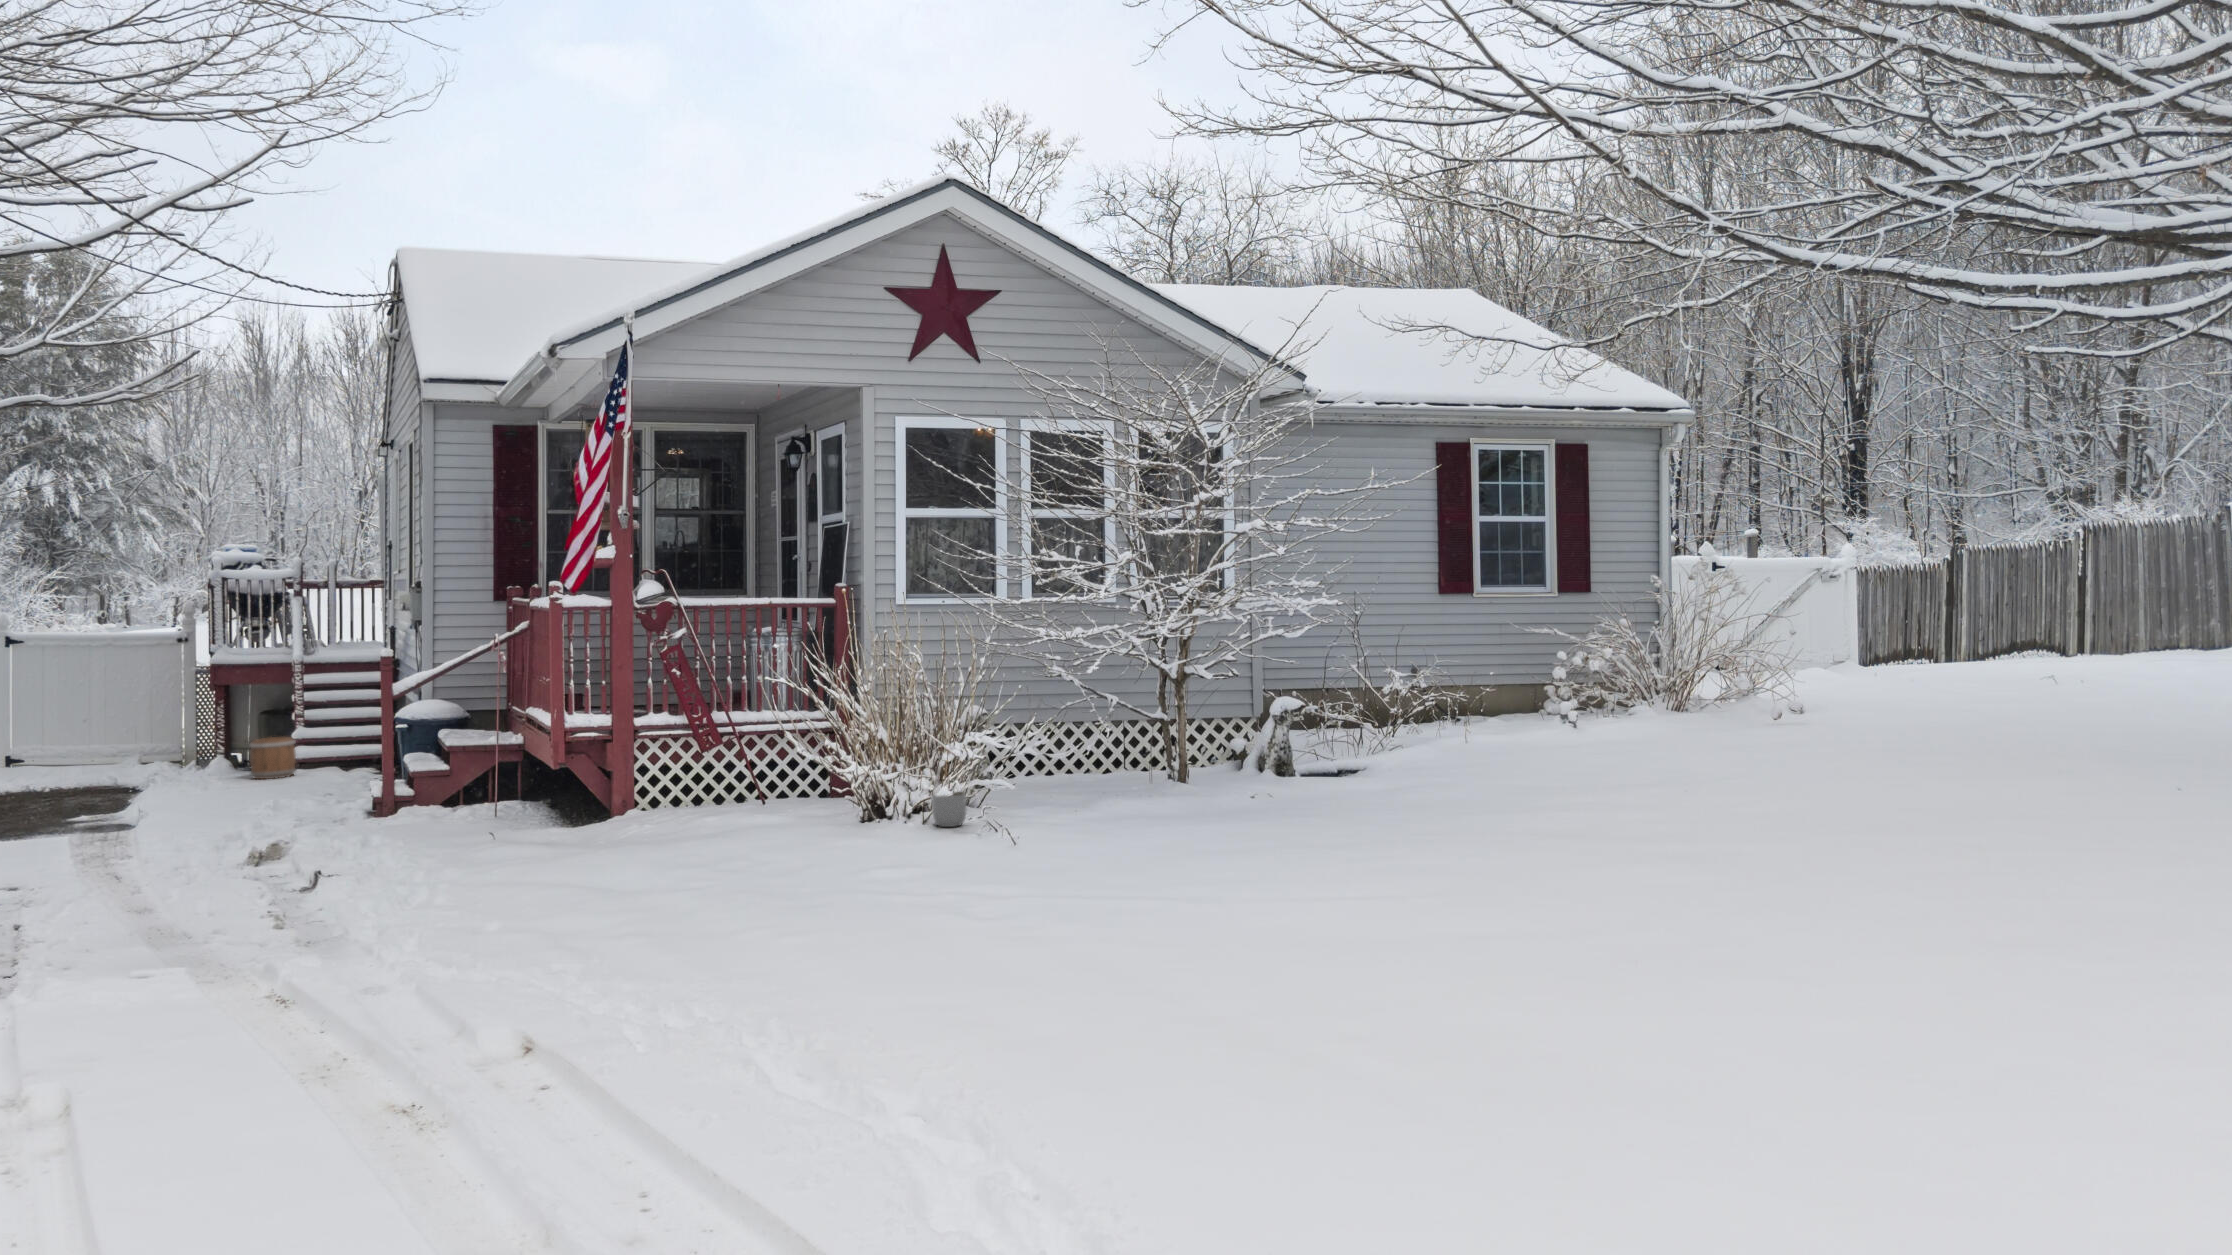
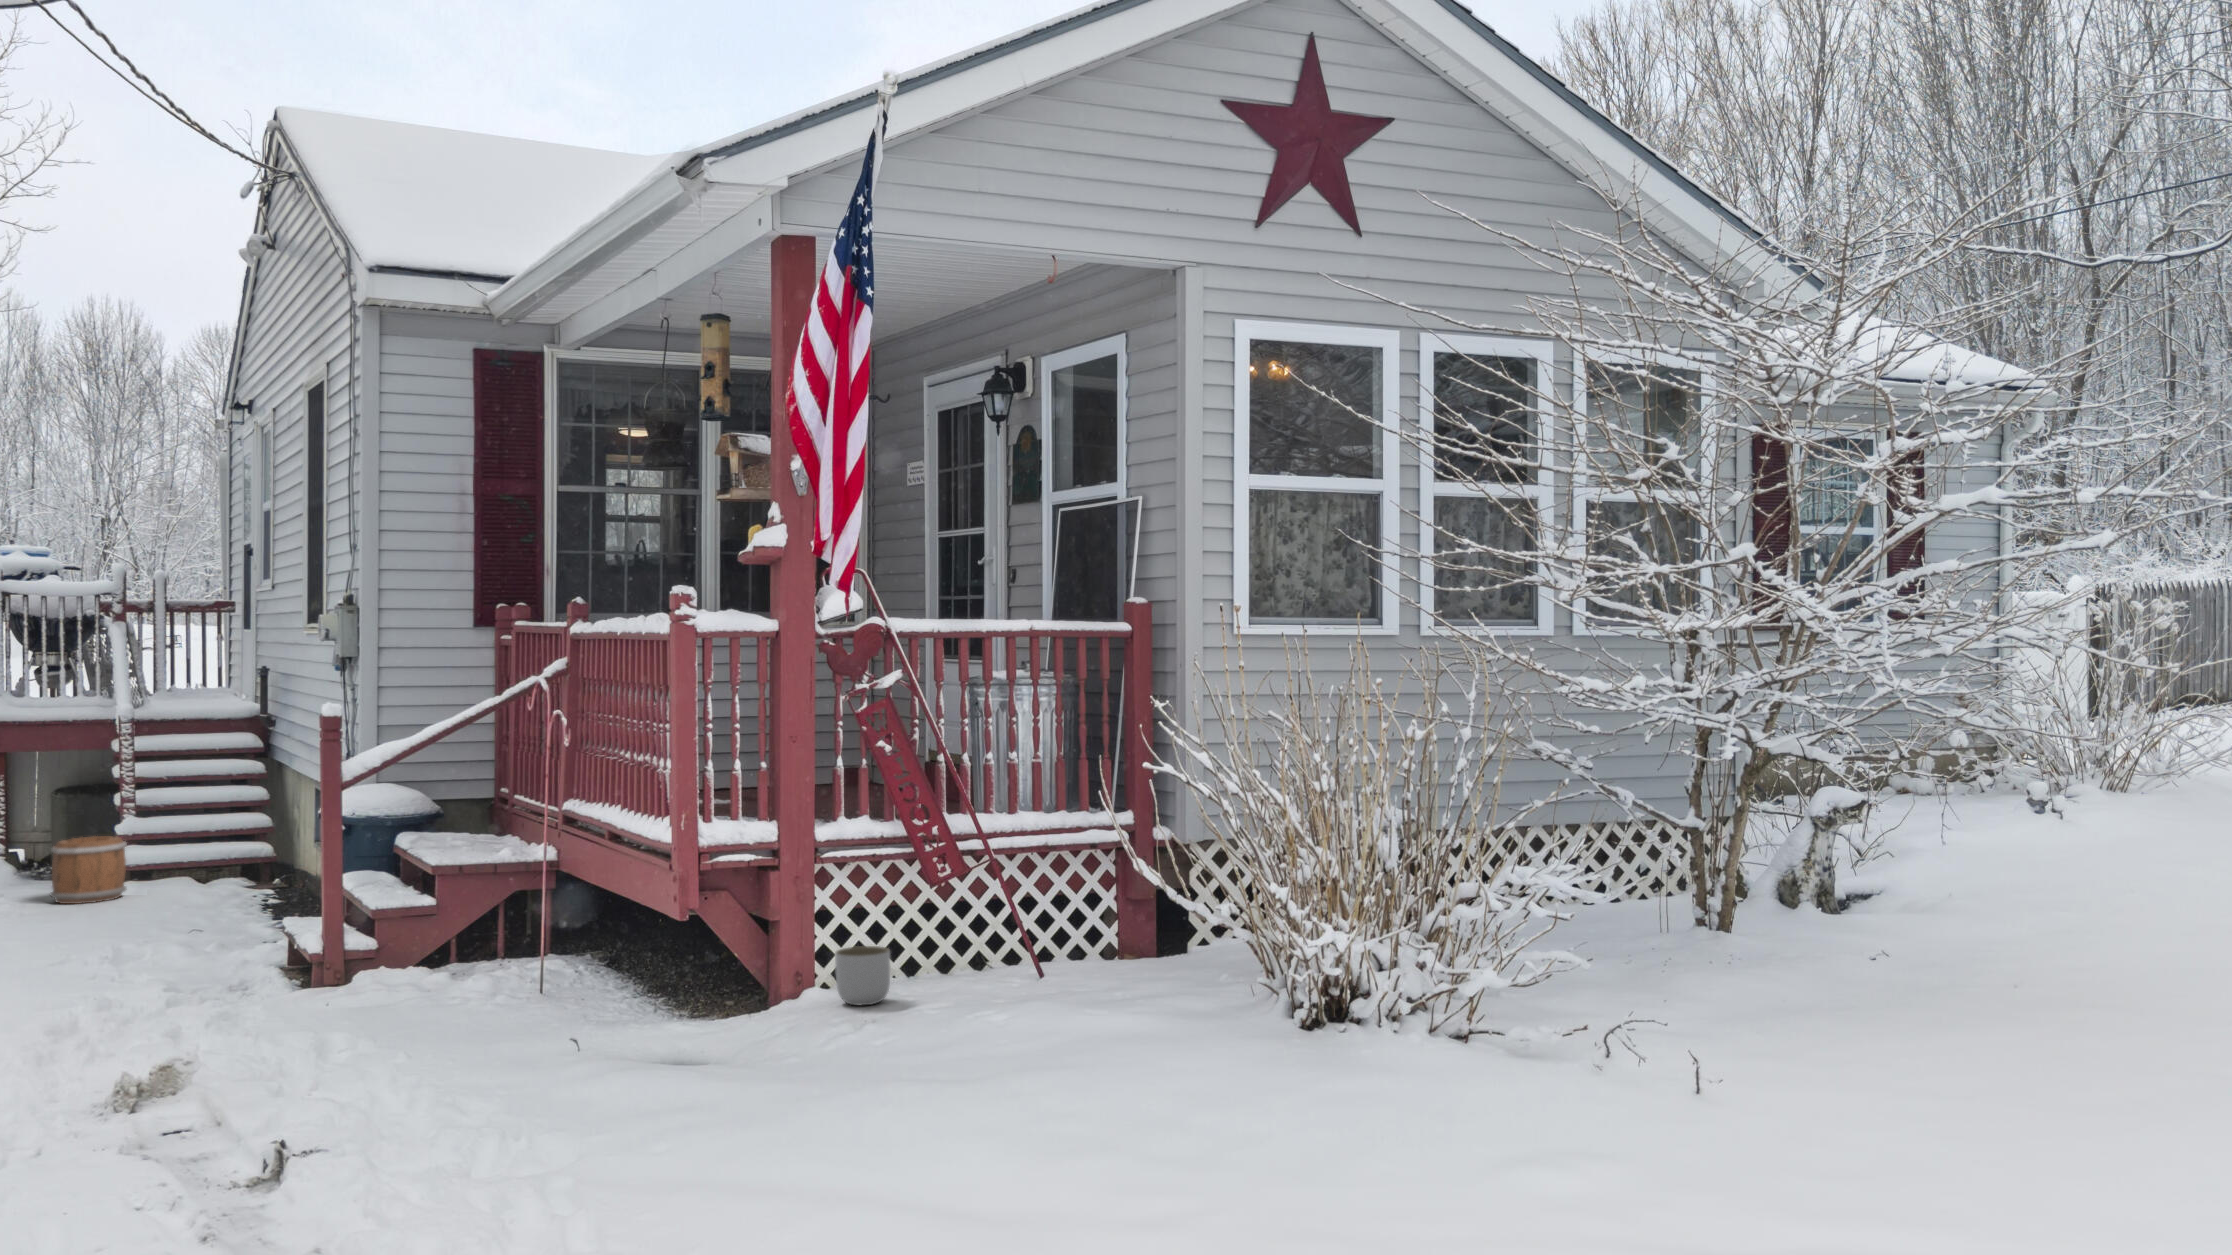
planter: present [931,792,966,827] -> present [835,946,890,1006]

